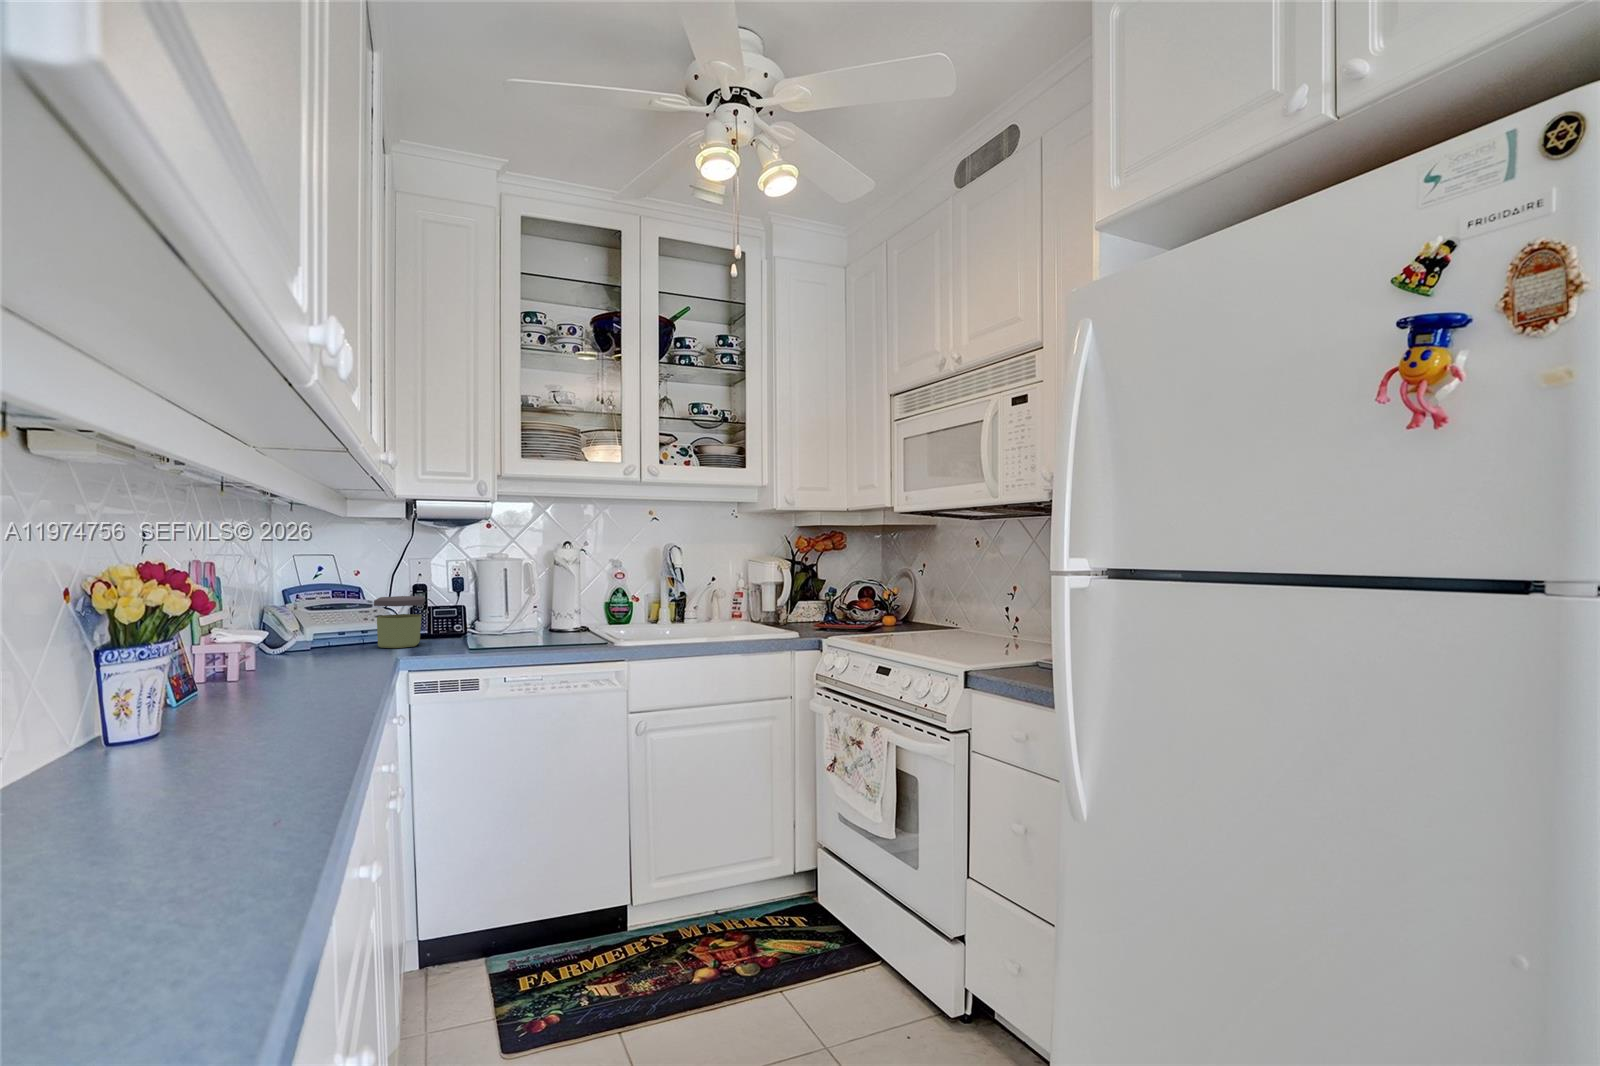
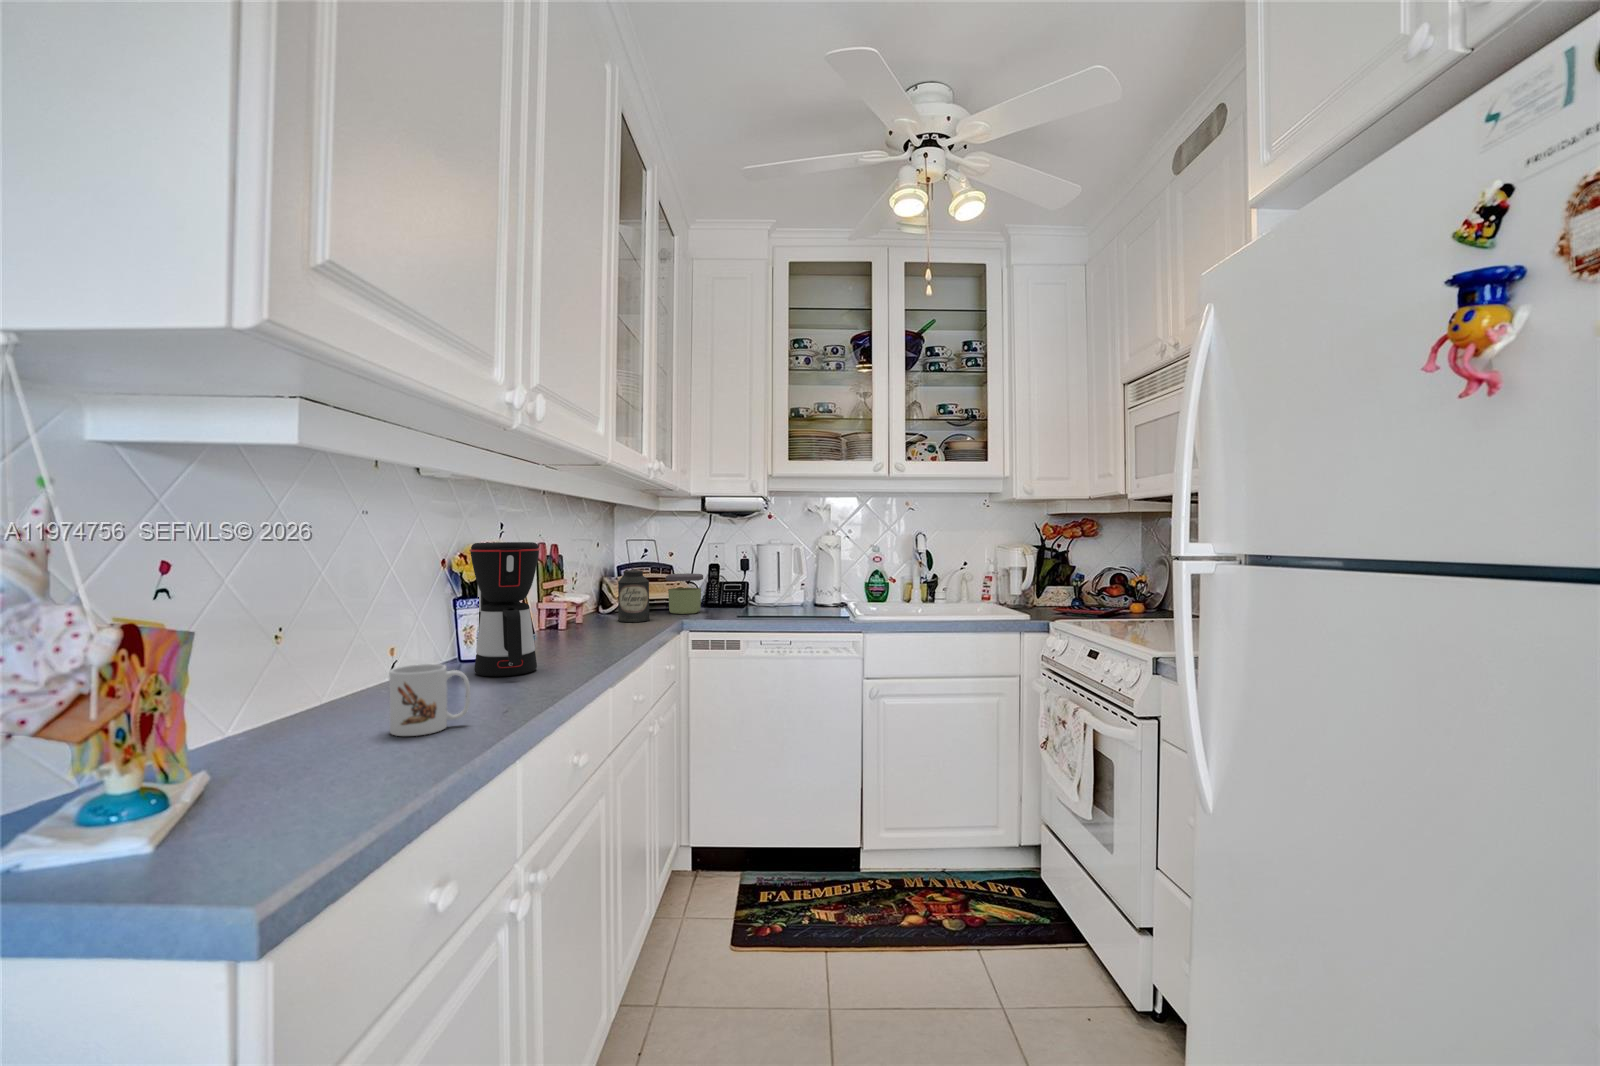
coffee maker: none [140,560,276,771] -> present [469,542,540,676]
canister: none [312,594,361,664] -> present [618,570,650,622]
mug: none [88,775,250,918] -> present [389,664,470,736]

